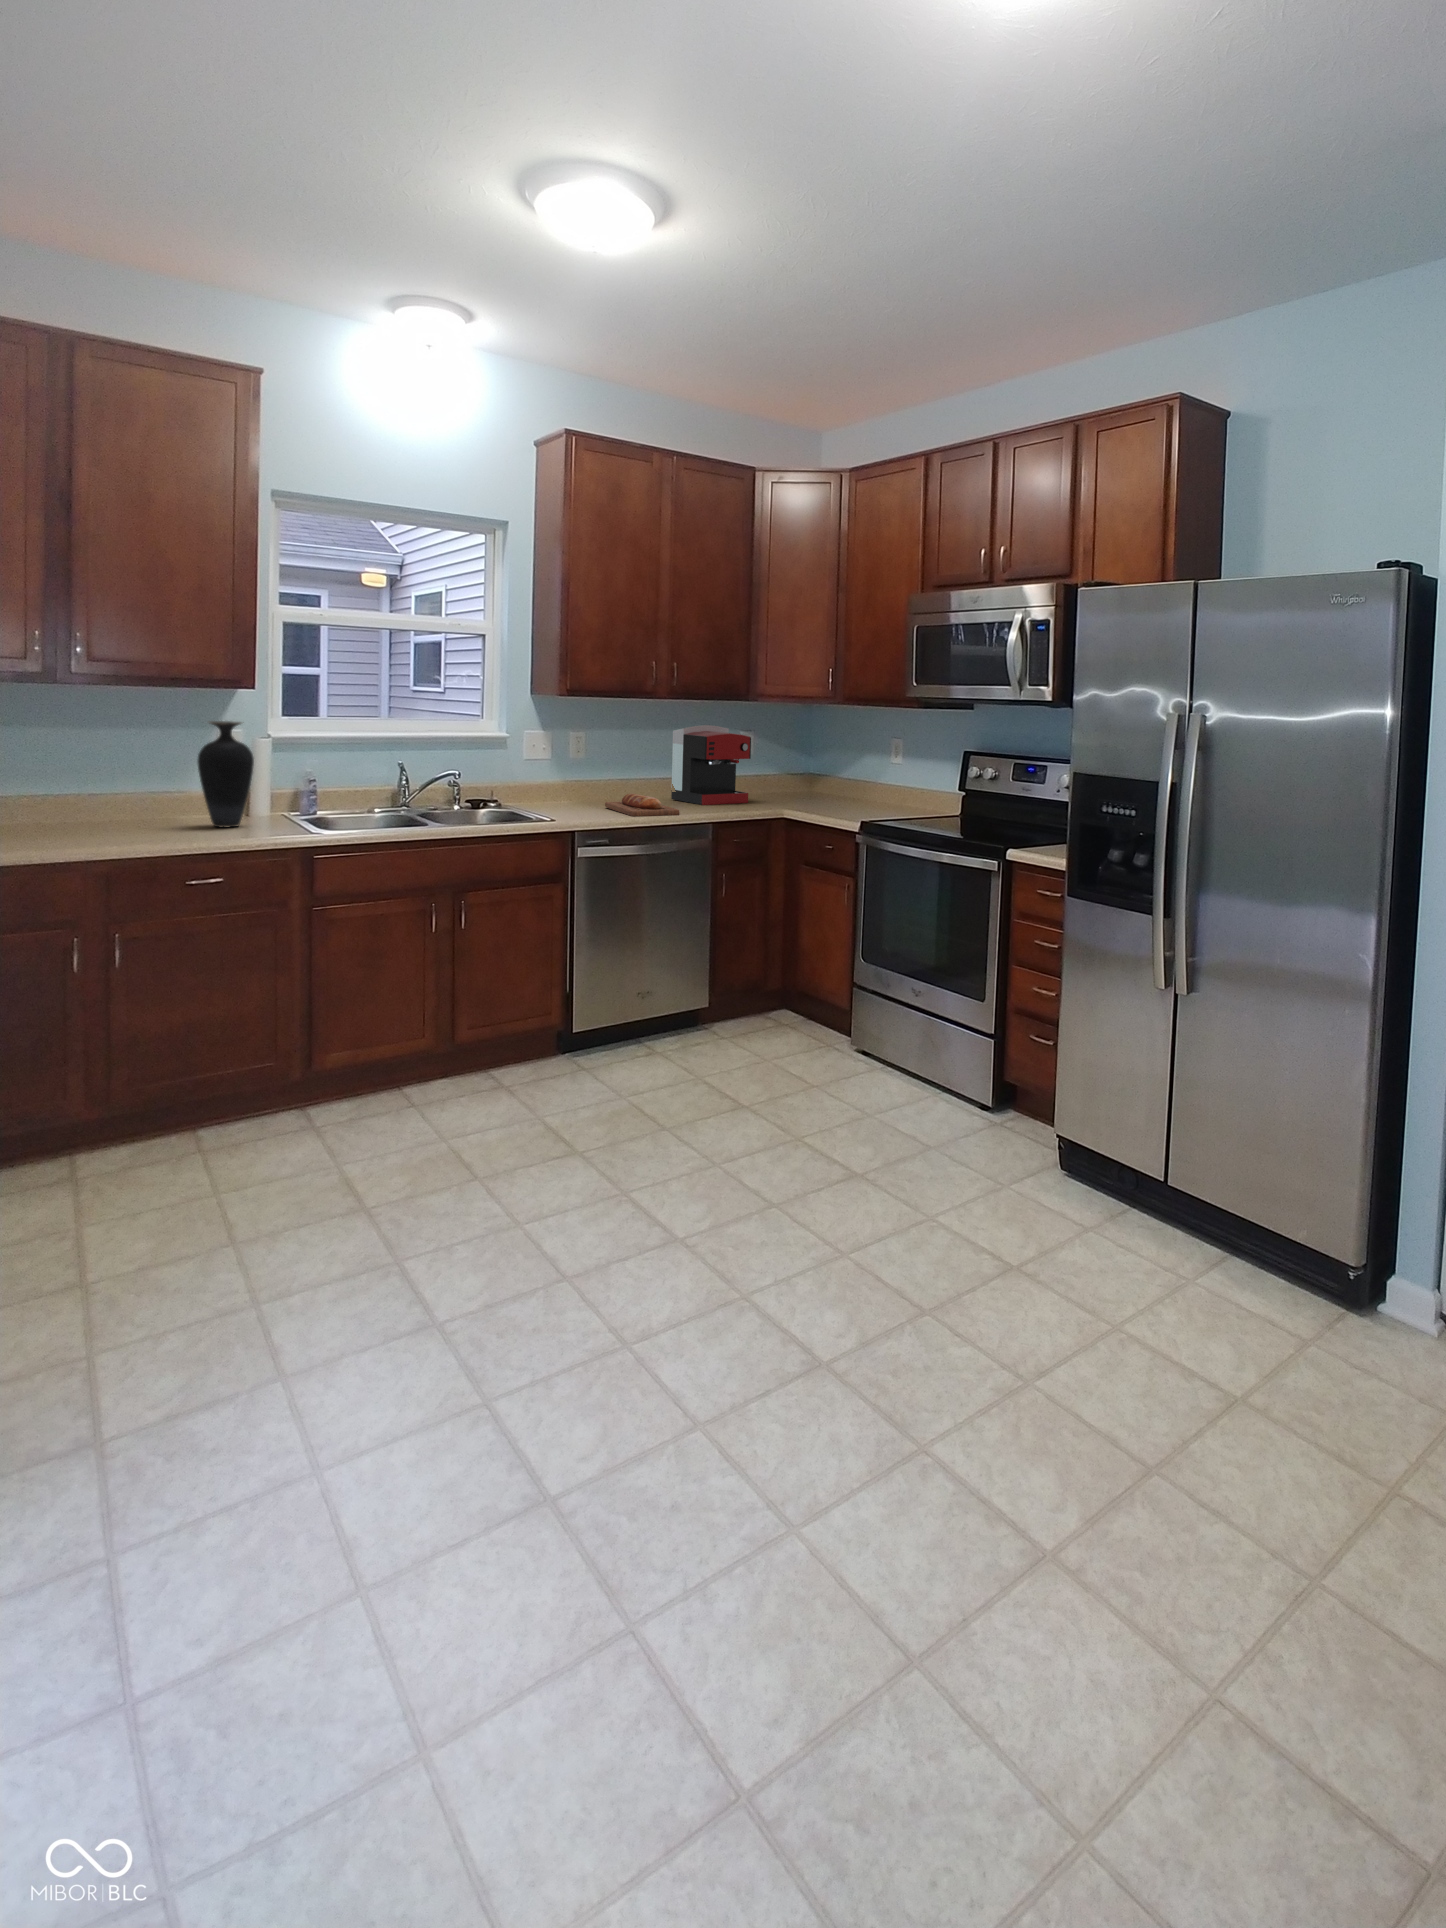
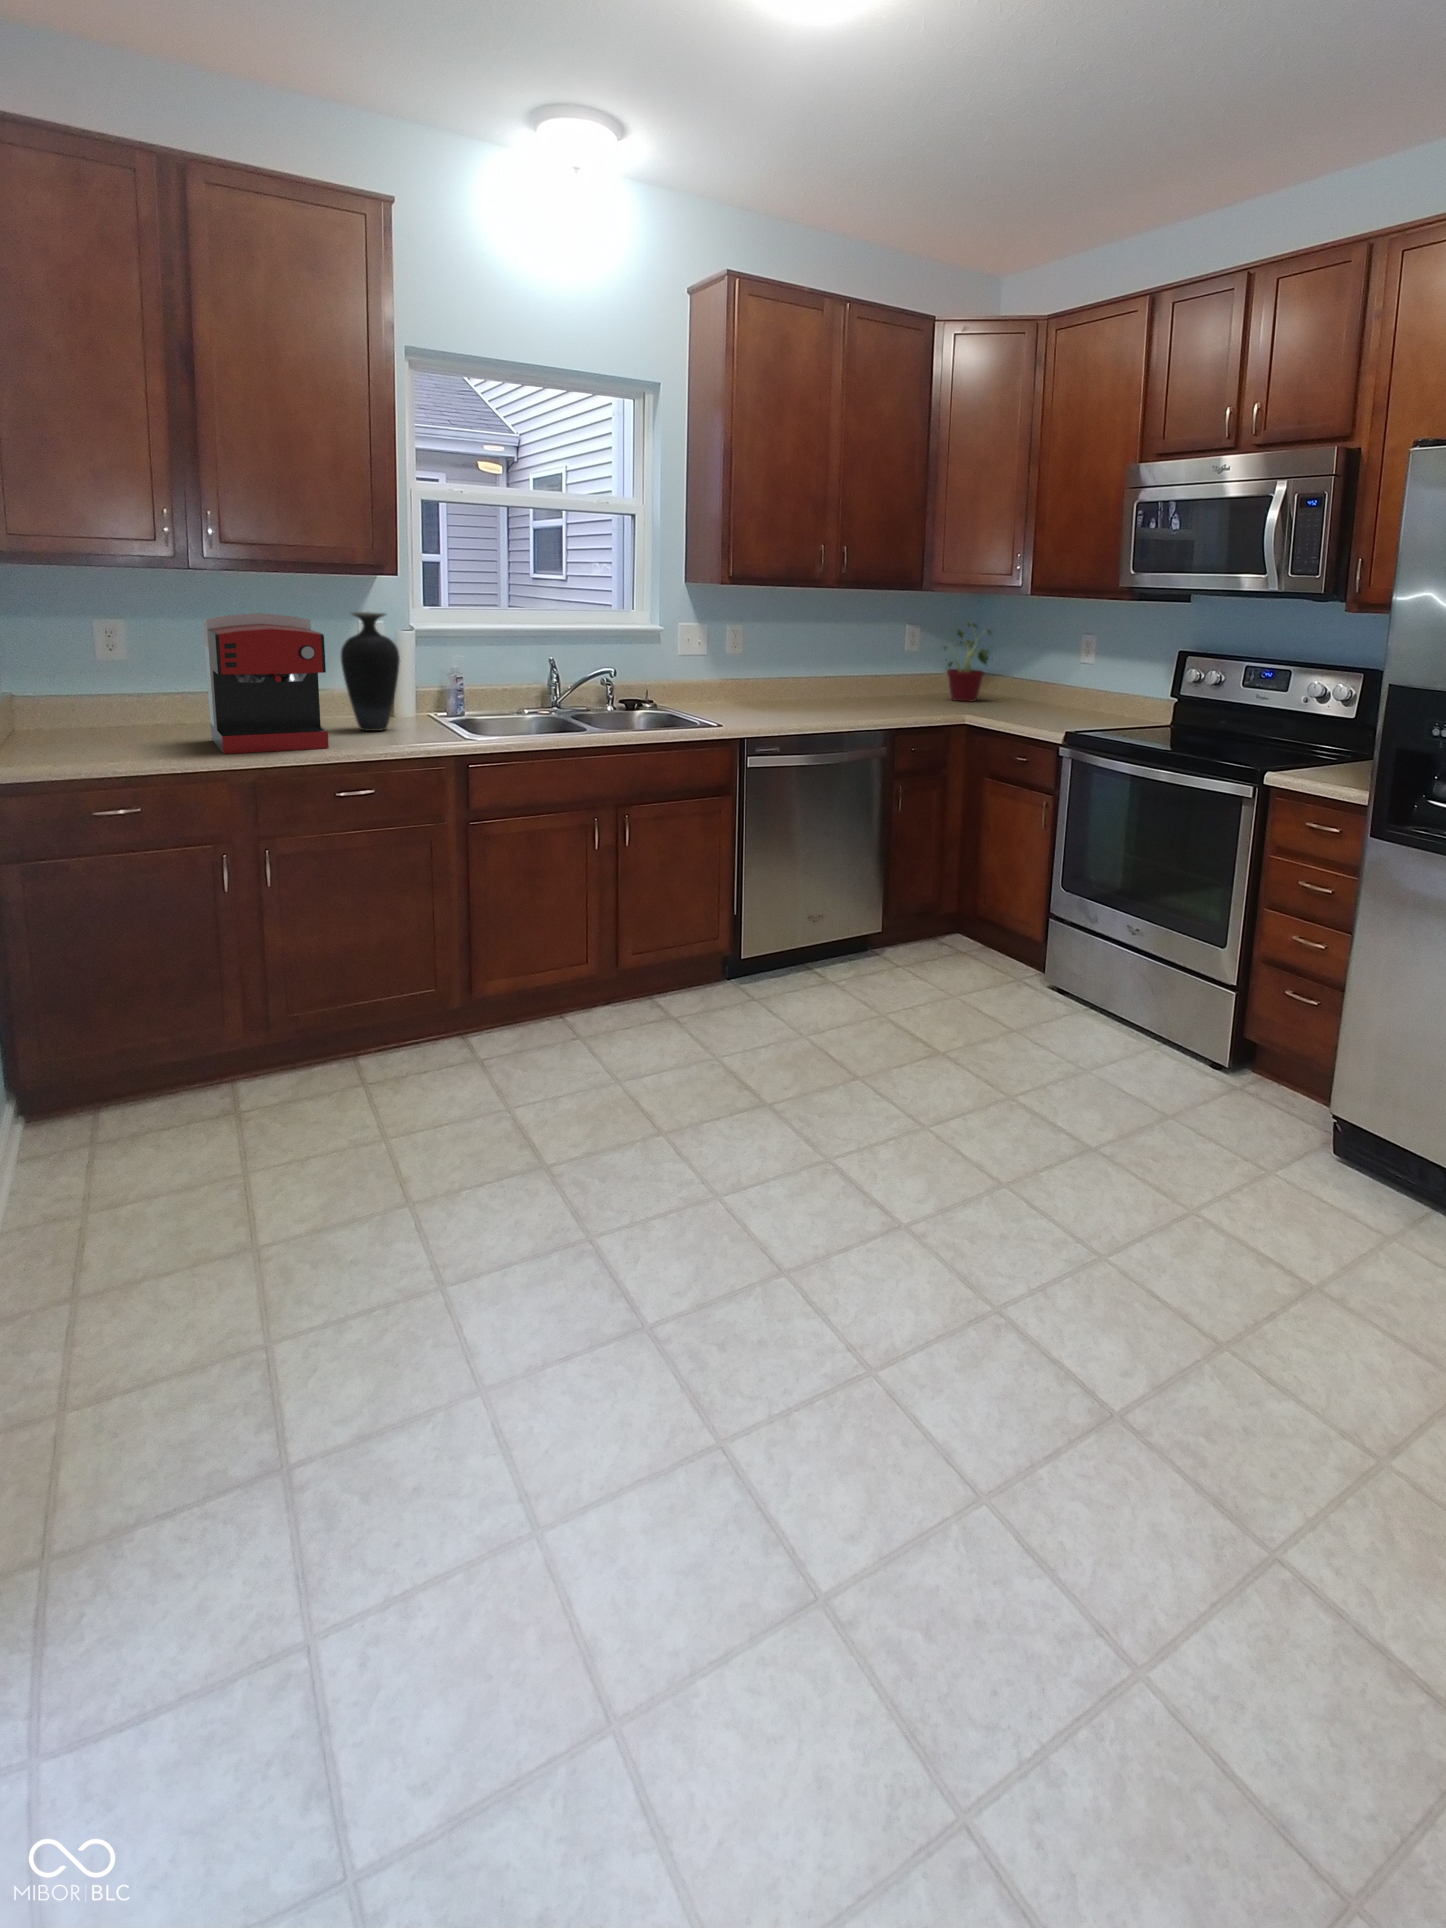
coffee maker: present [671,725,751,805] -> present [203,613,329,754]
potted plant: none [773,726,826,799] -> present [944,621,992,702]
bread loaf: present [605,793,680,816] -> none [766,695,852,722]

